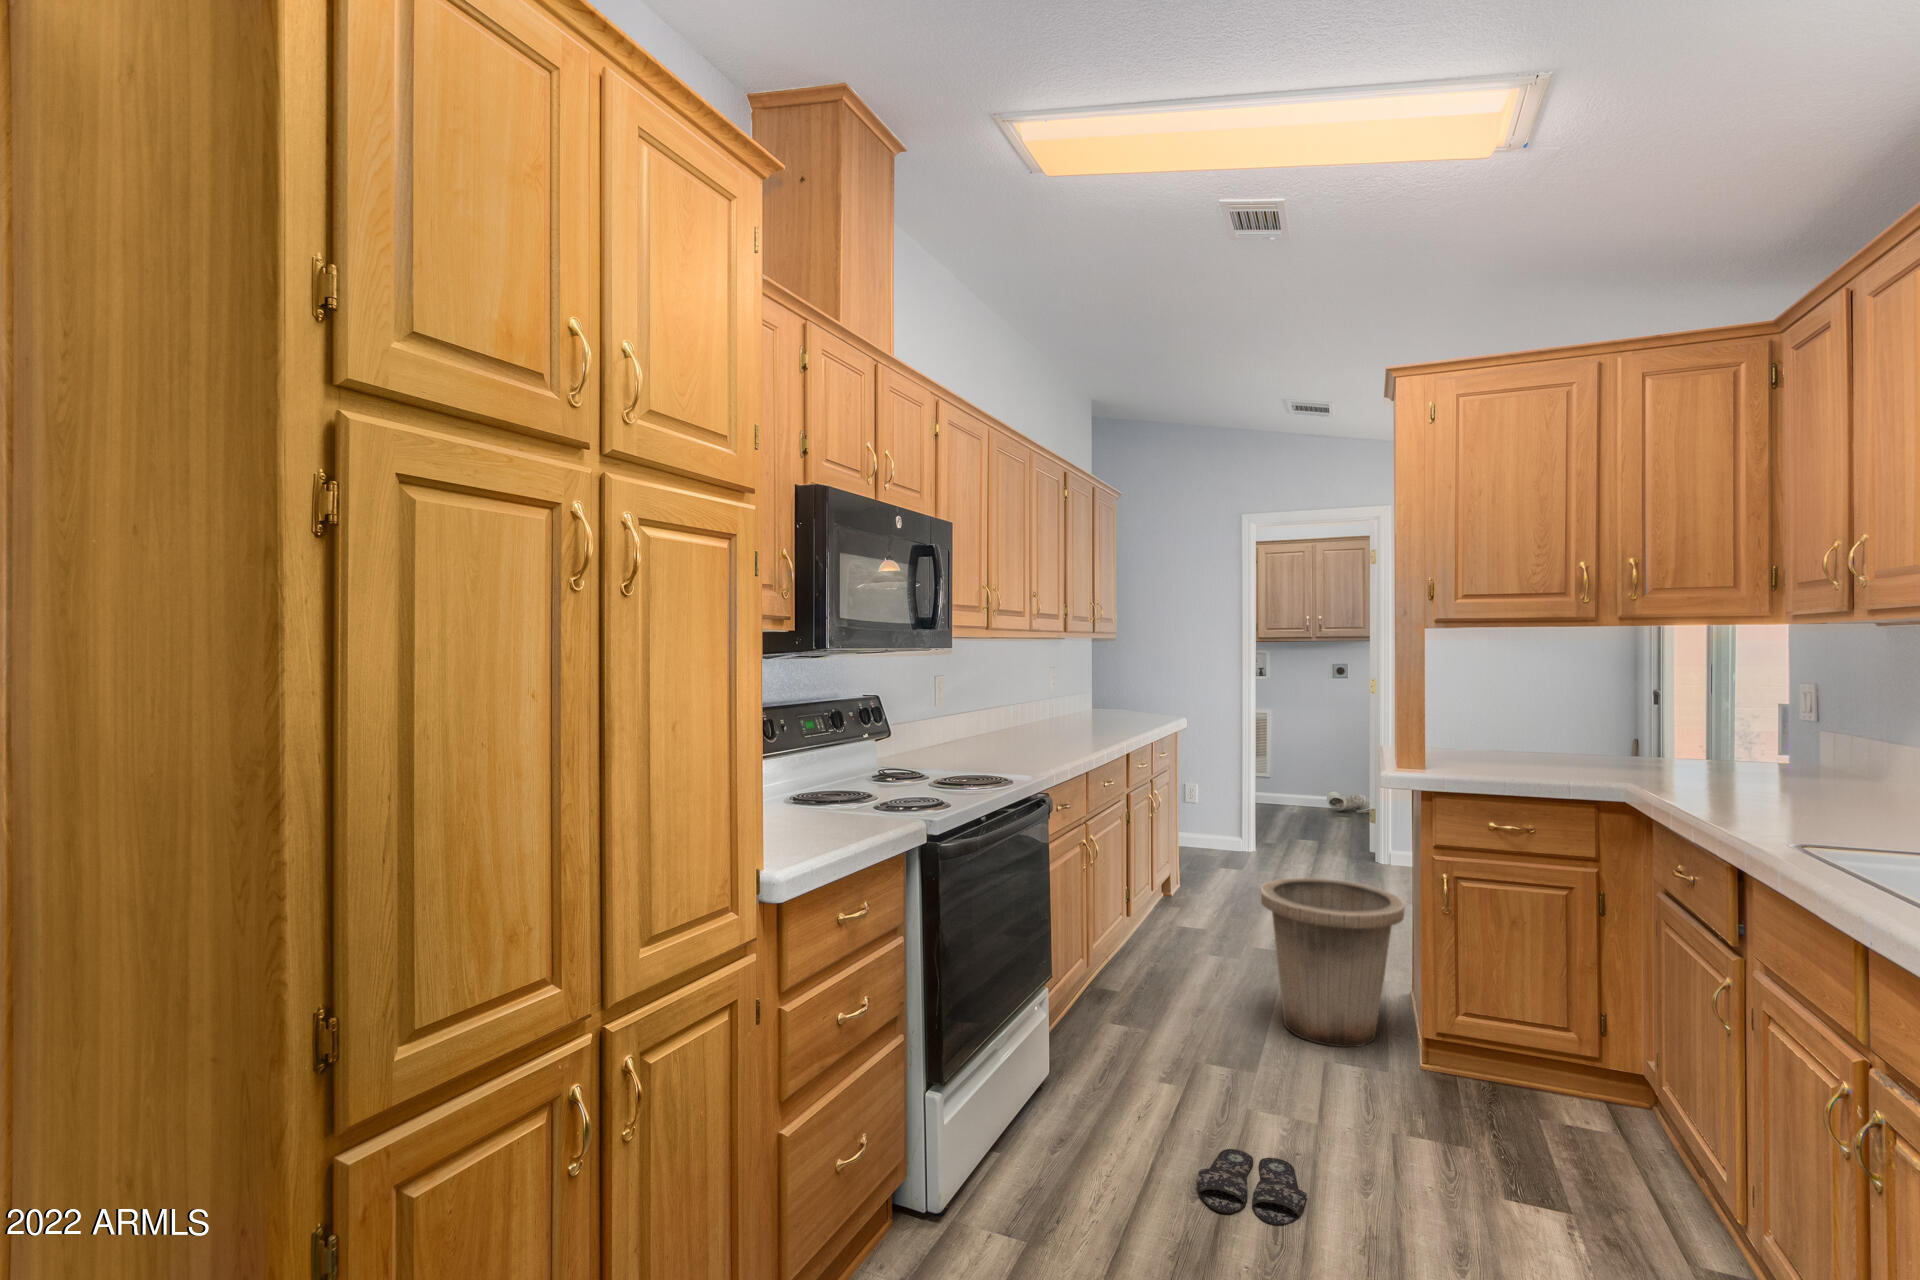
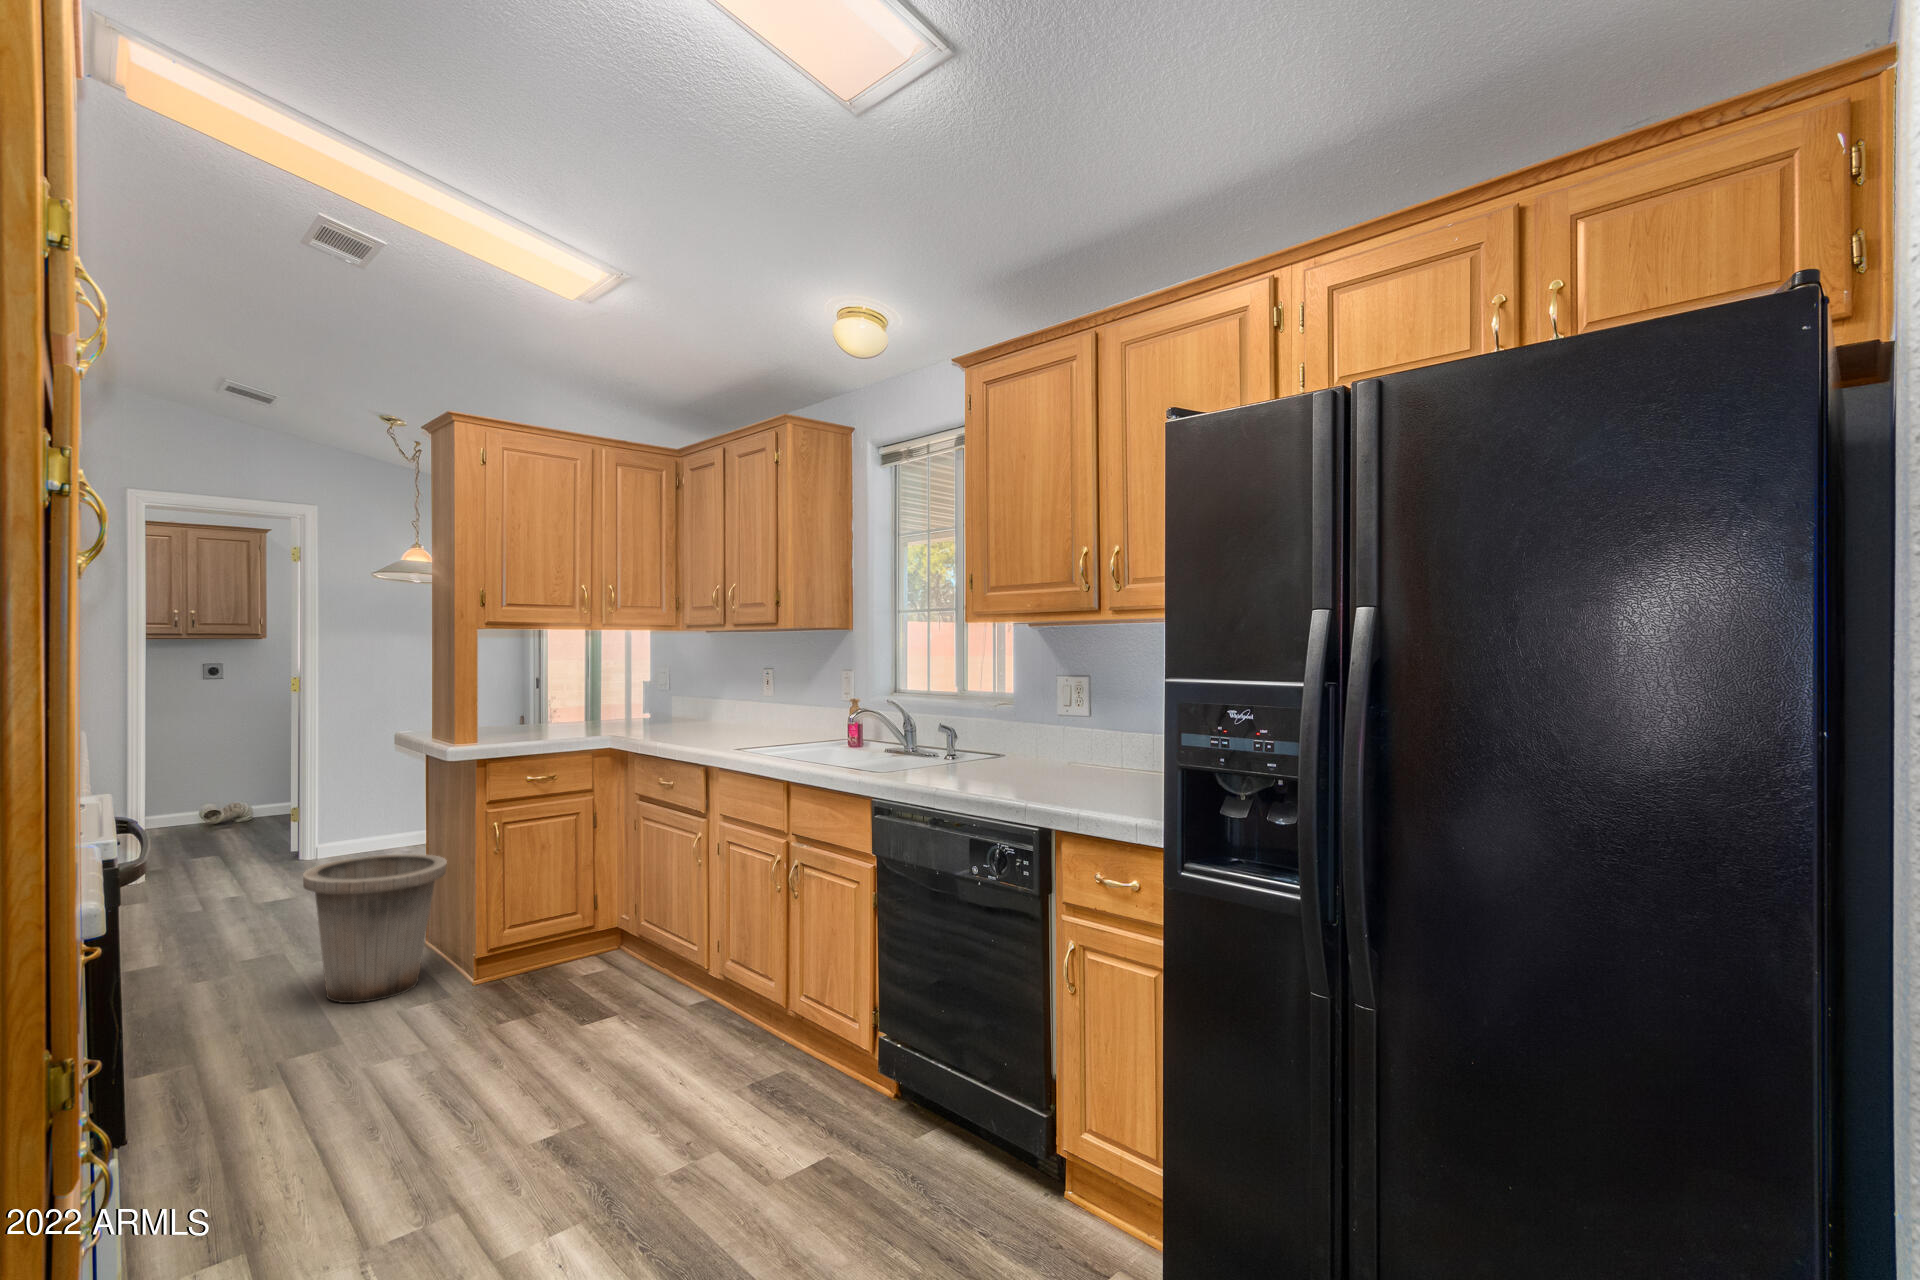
slippers: present [1198,1149,1307,1226] -> none [357,1077,462,1131]

